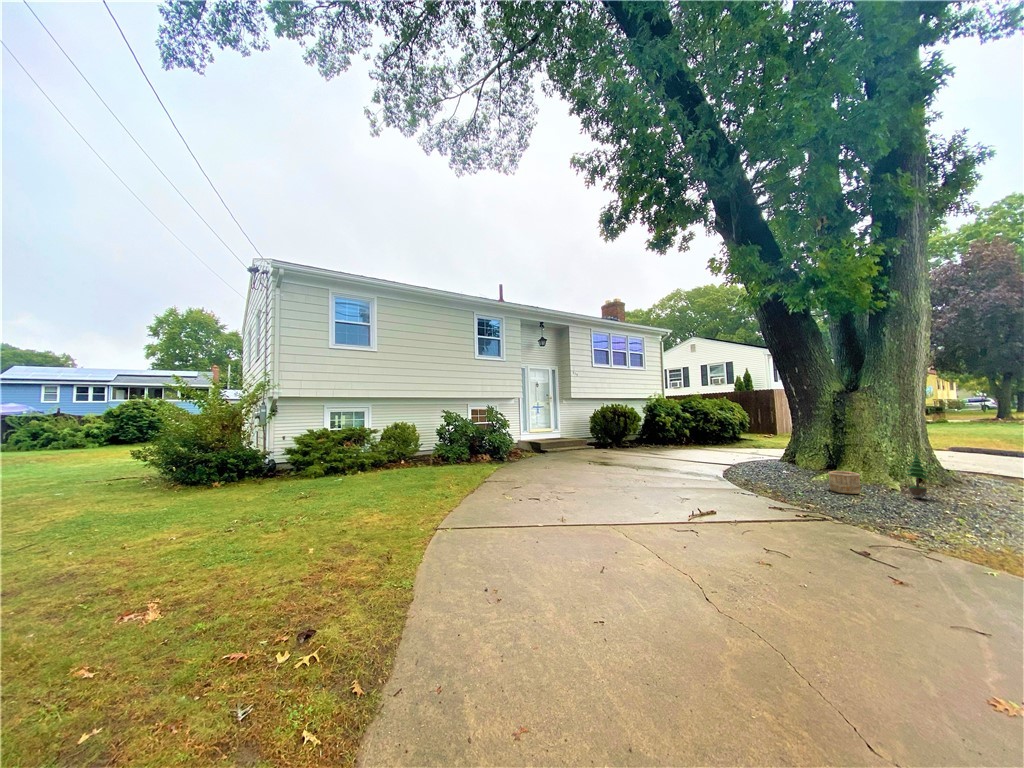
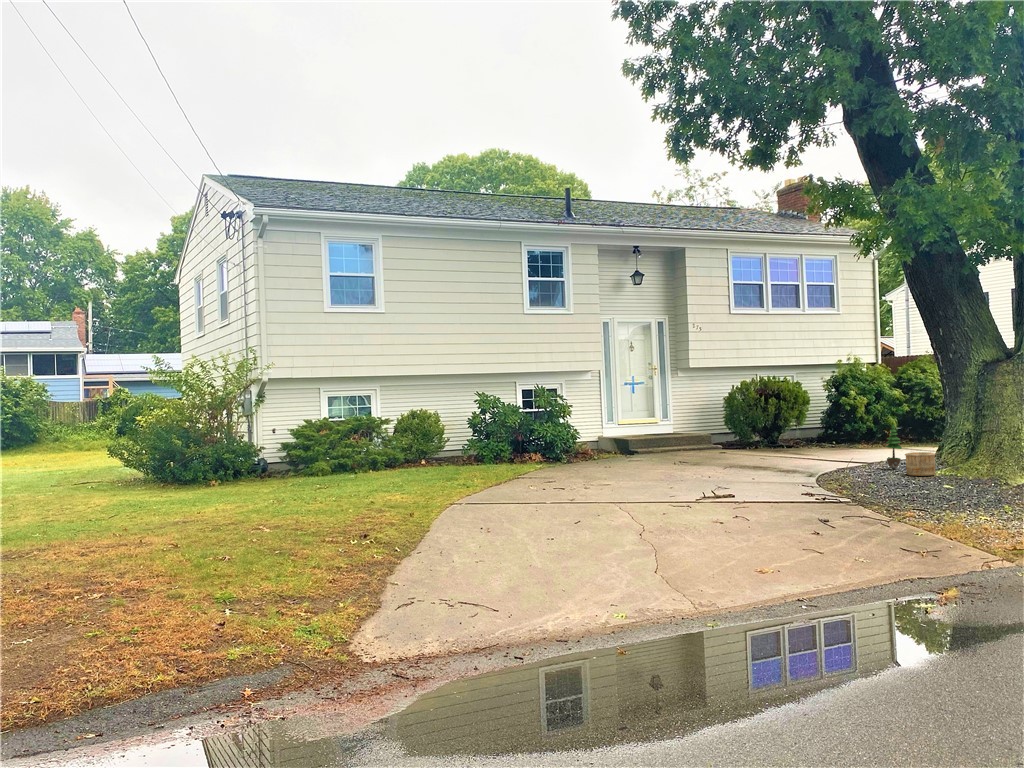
potted tree: present [906,453,929,499] -> present [885,424,902,469]

